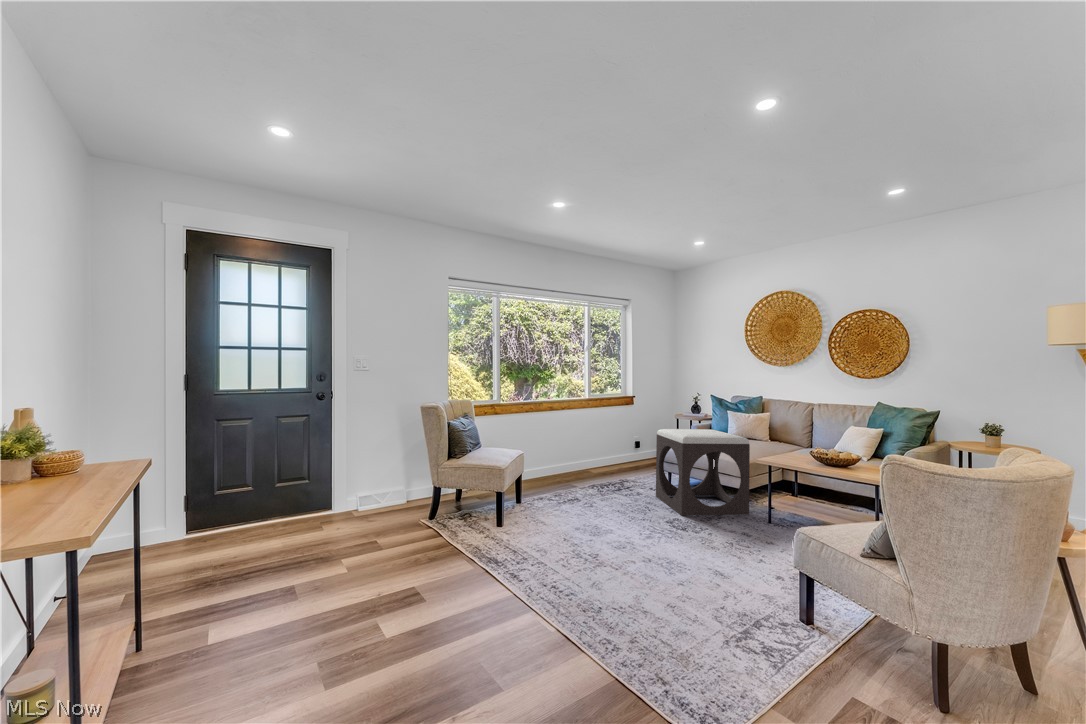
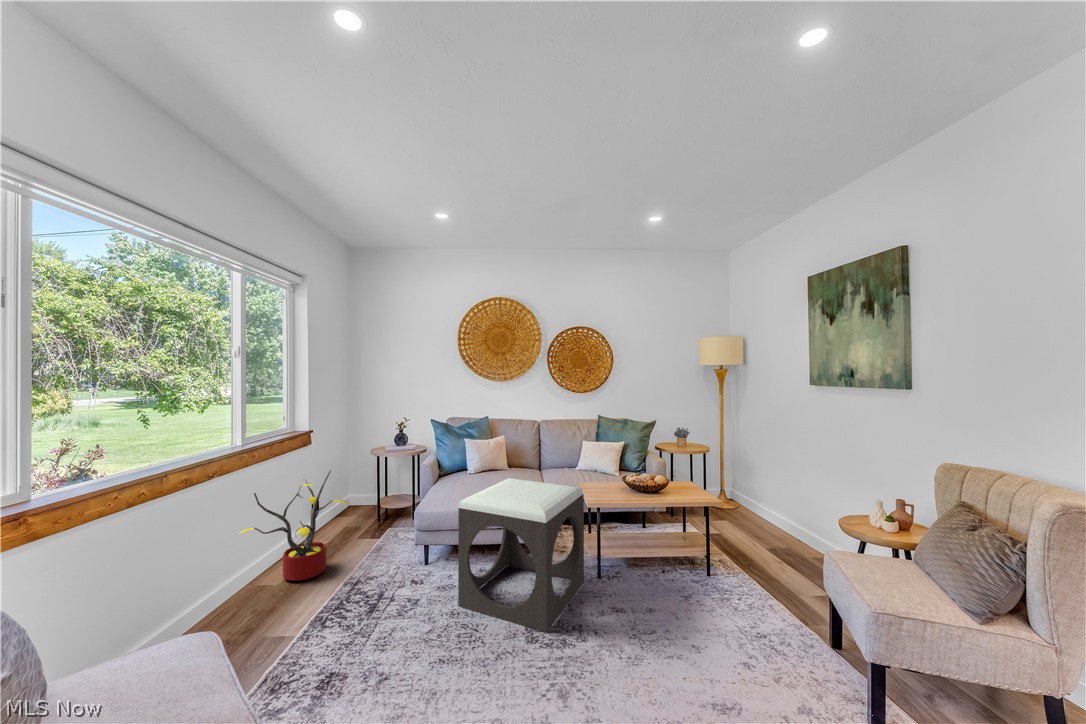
decorative plant: none [577,416,638,471] -> present [239,471,349,581]

